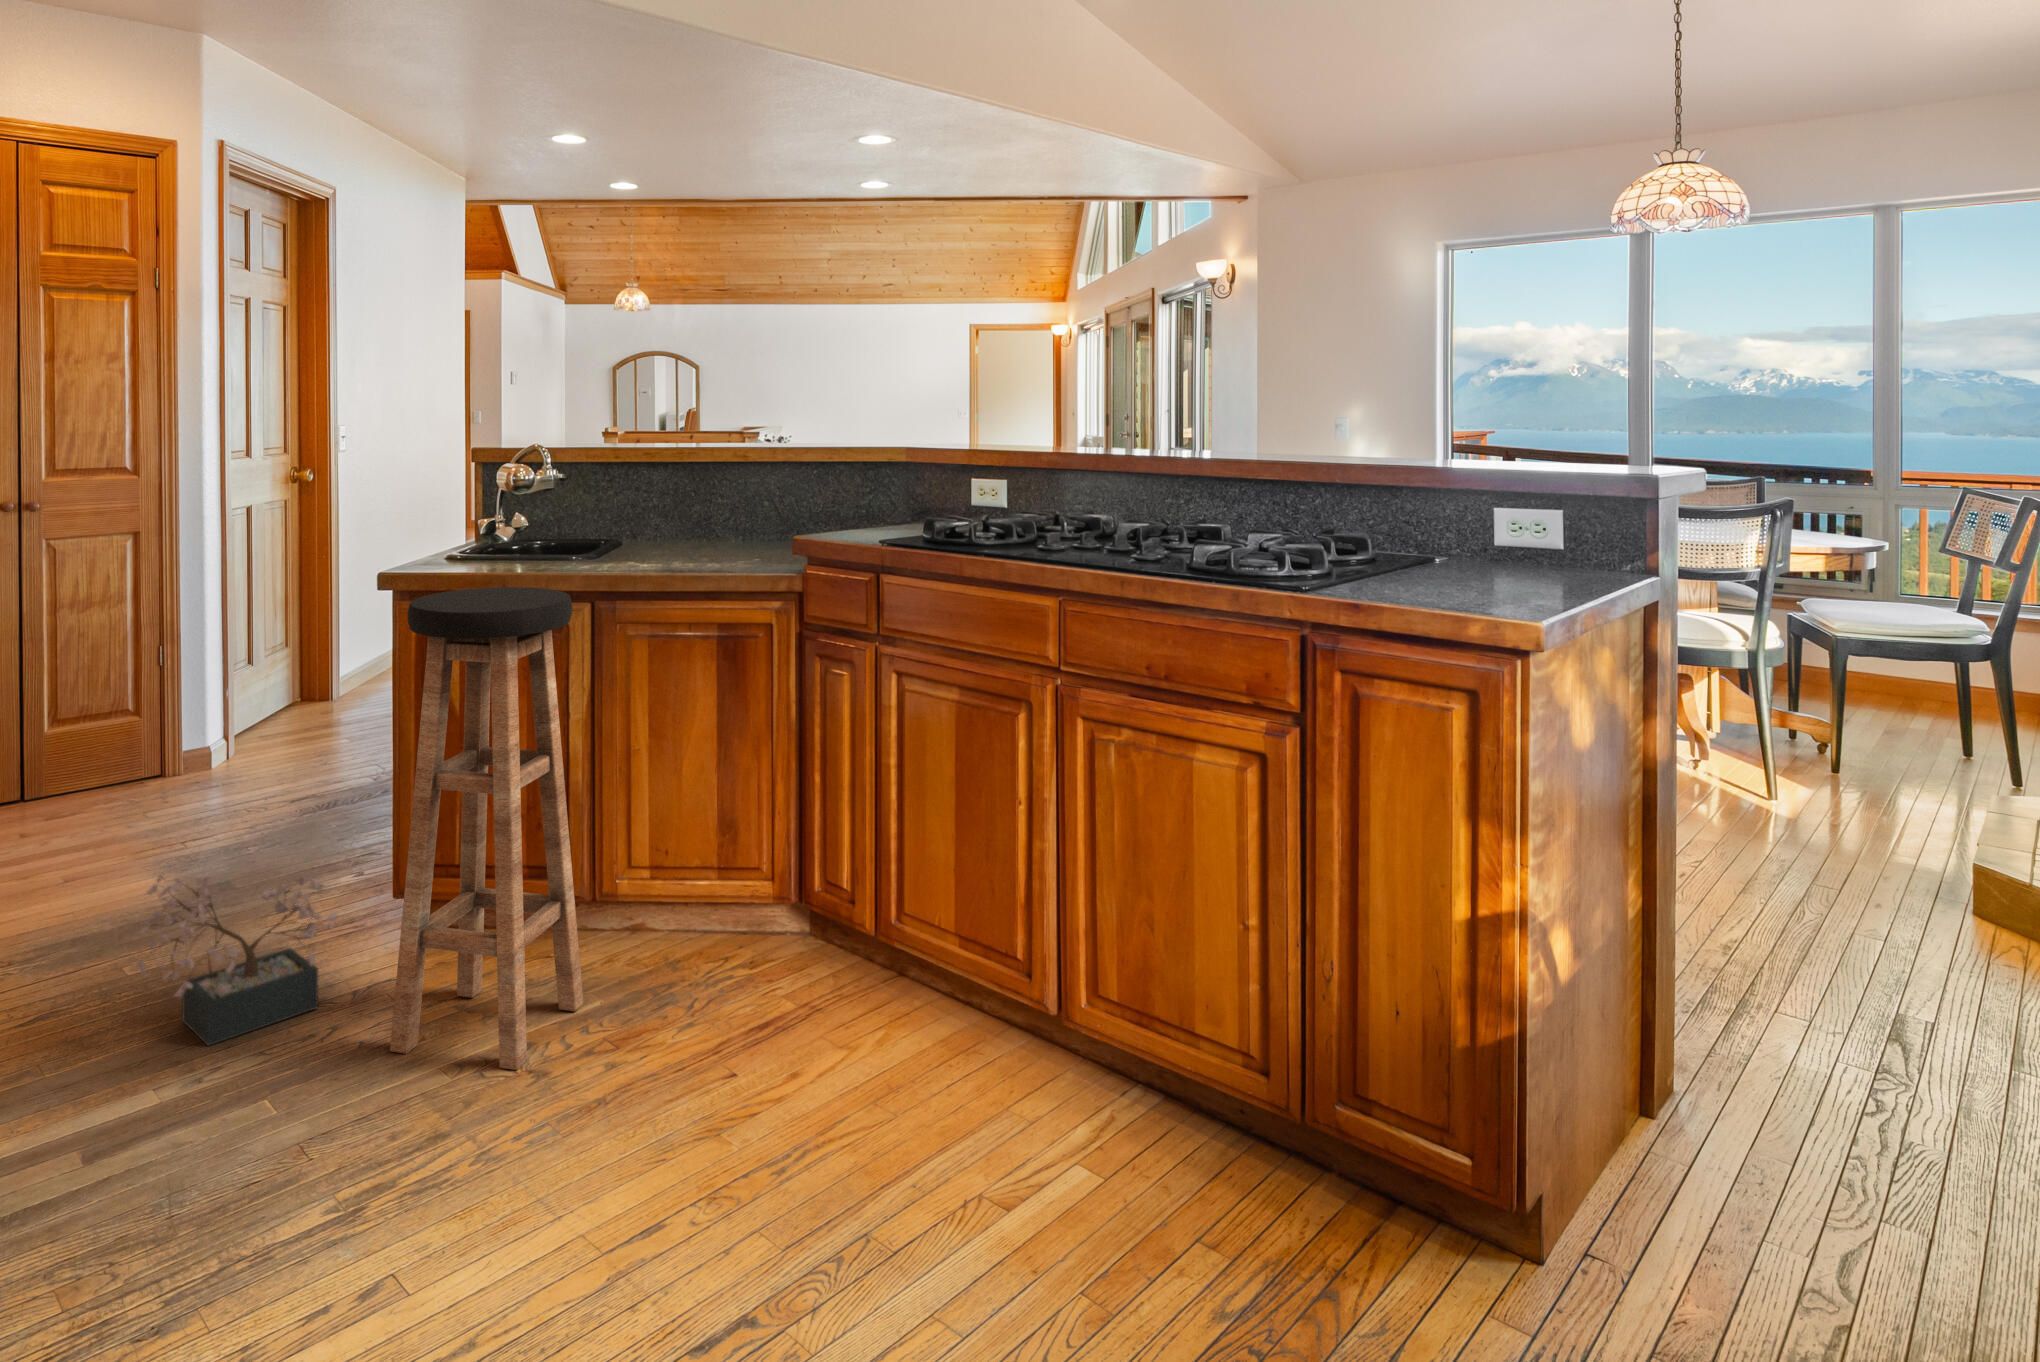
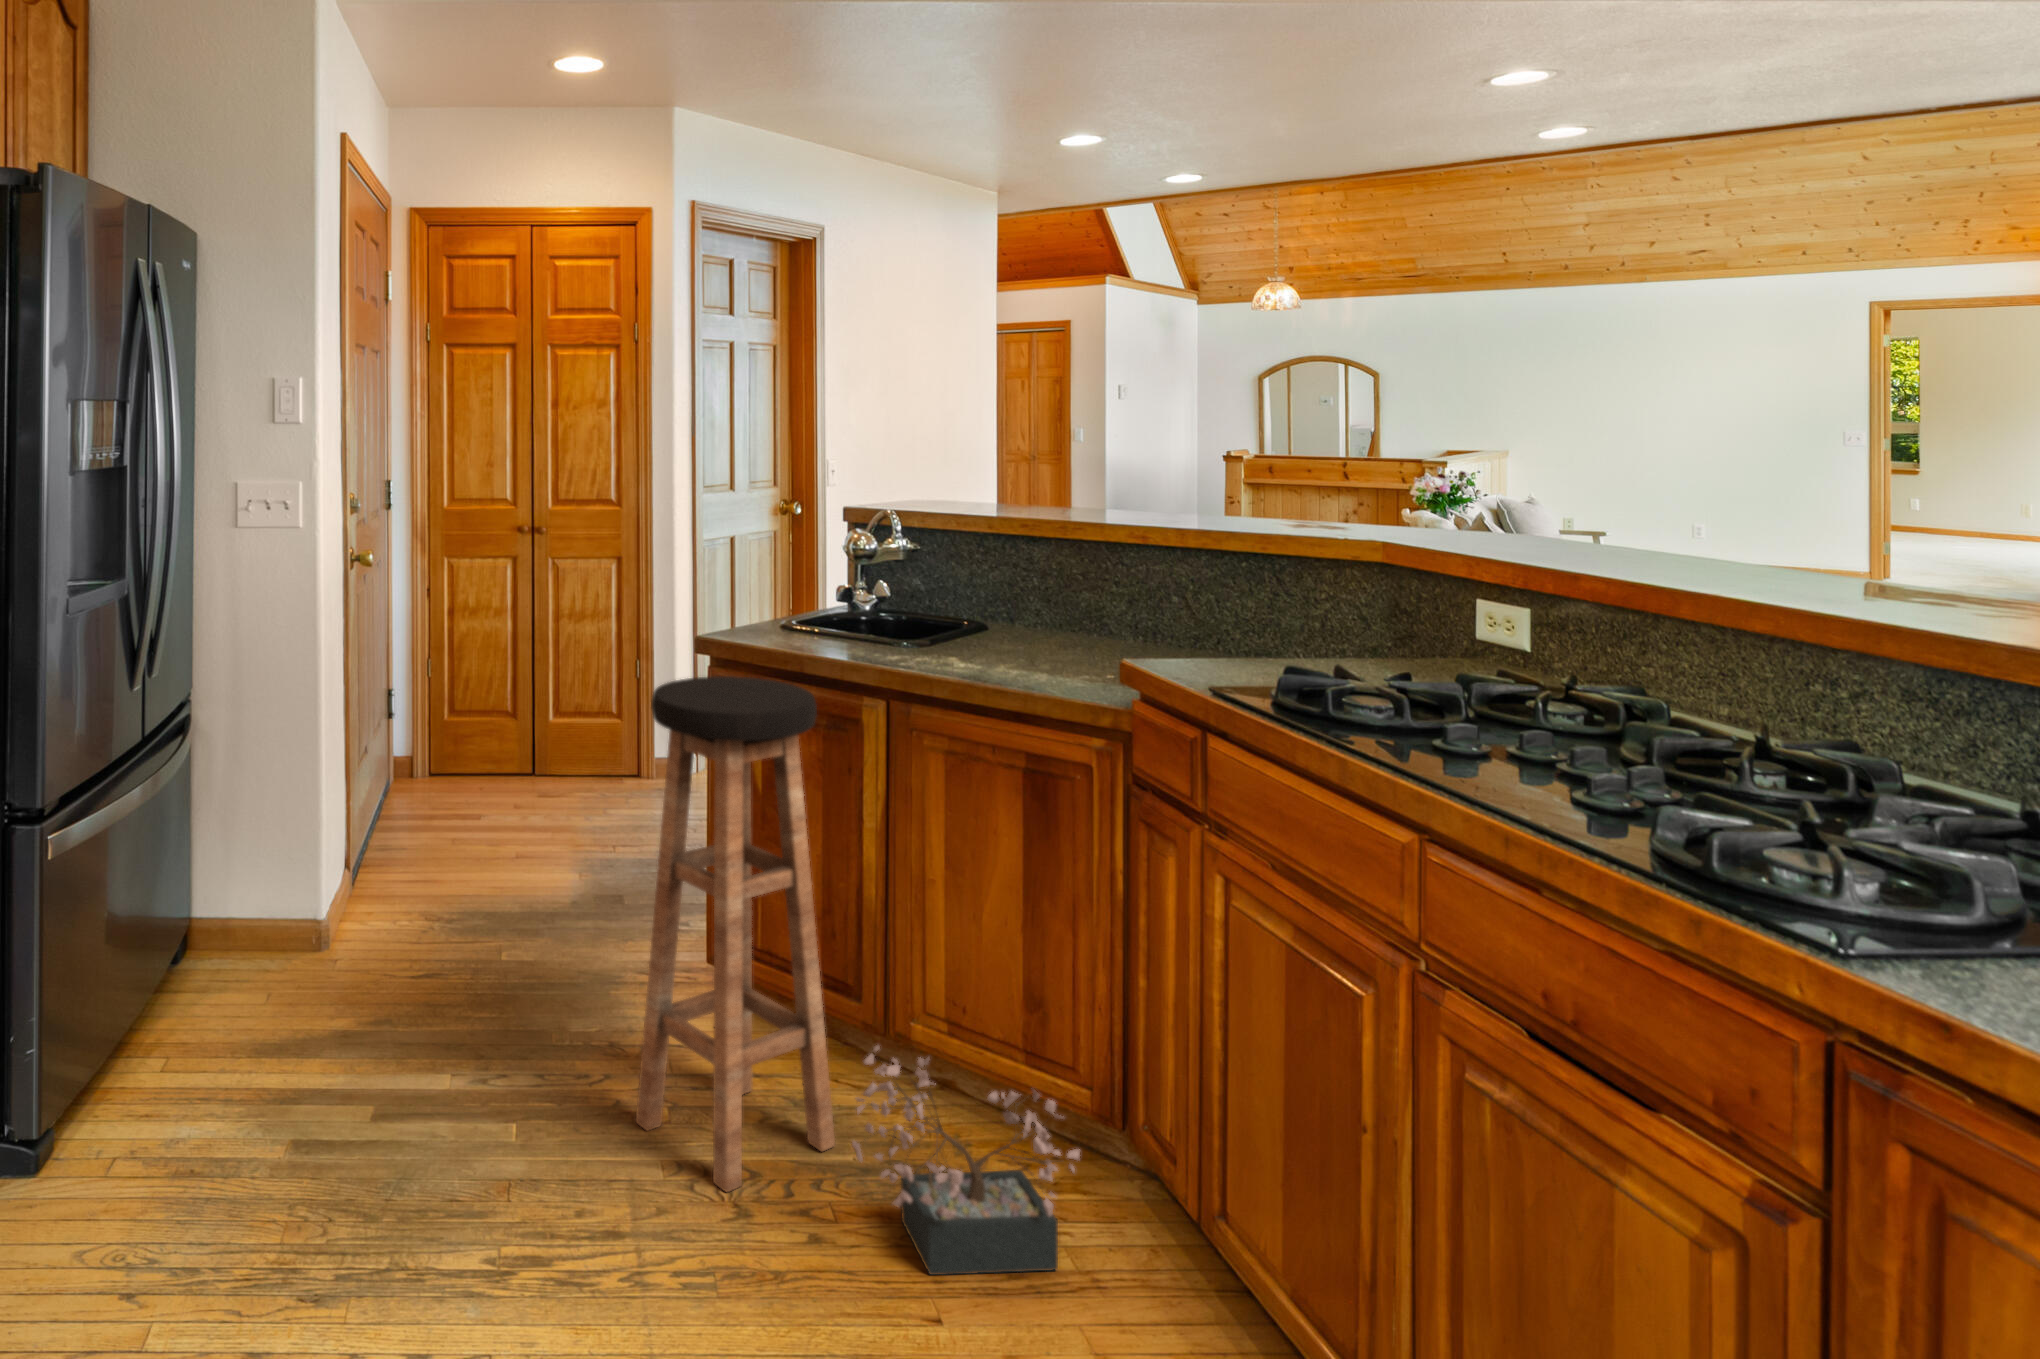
decorative plant: present [136,876,337,1046] -> present [852,1045,1080,1275]

